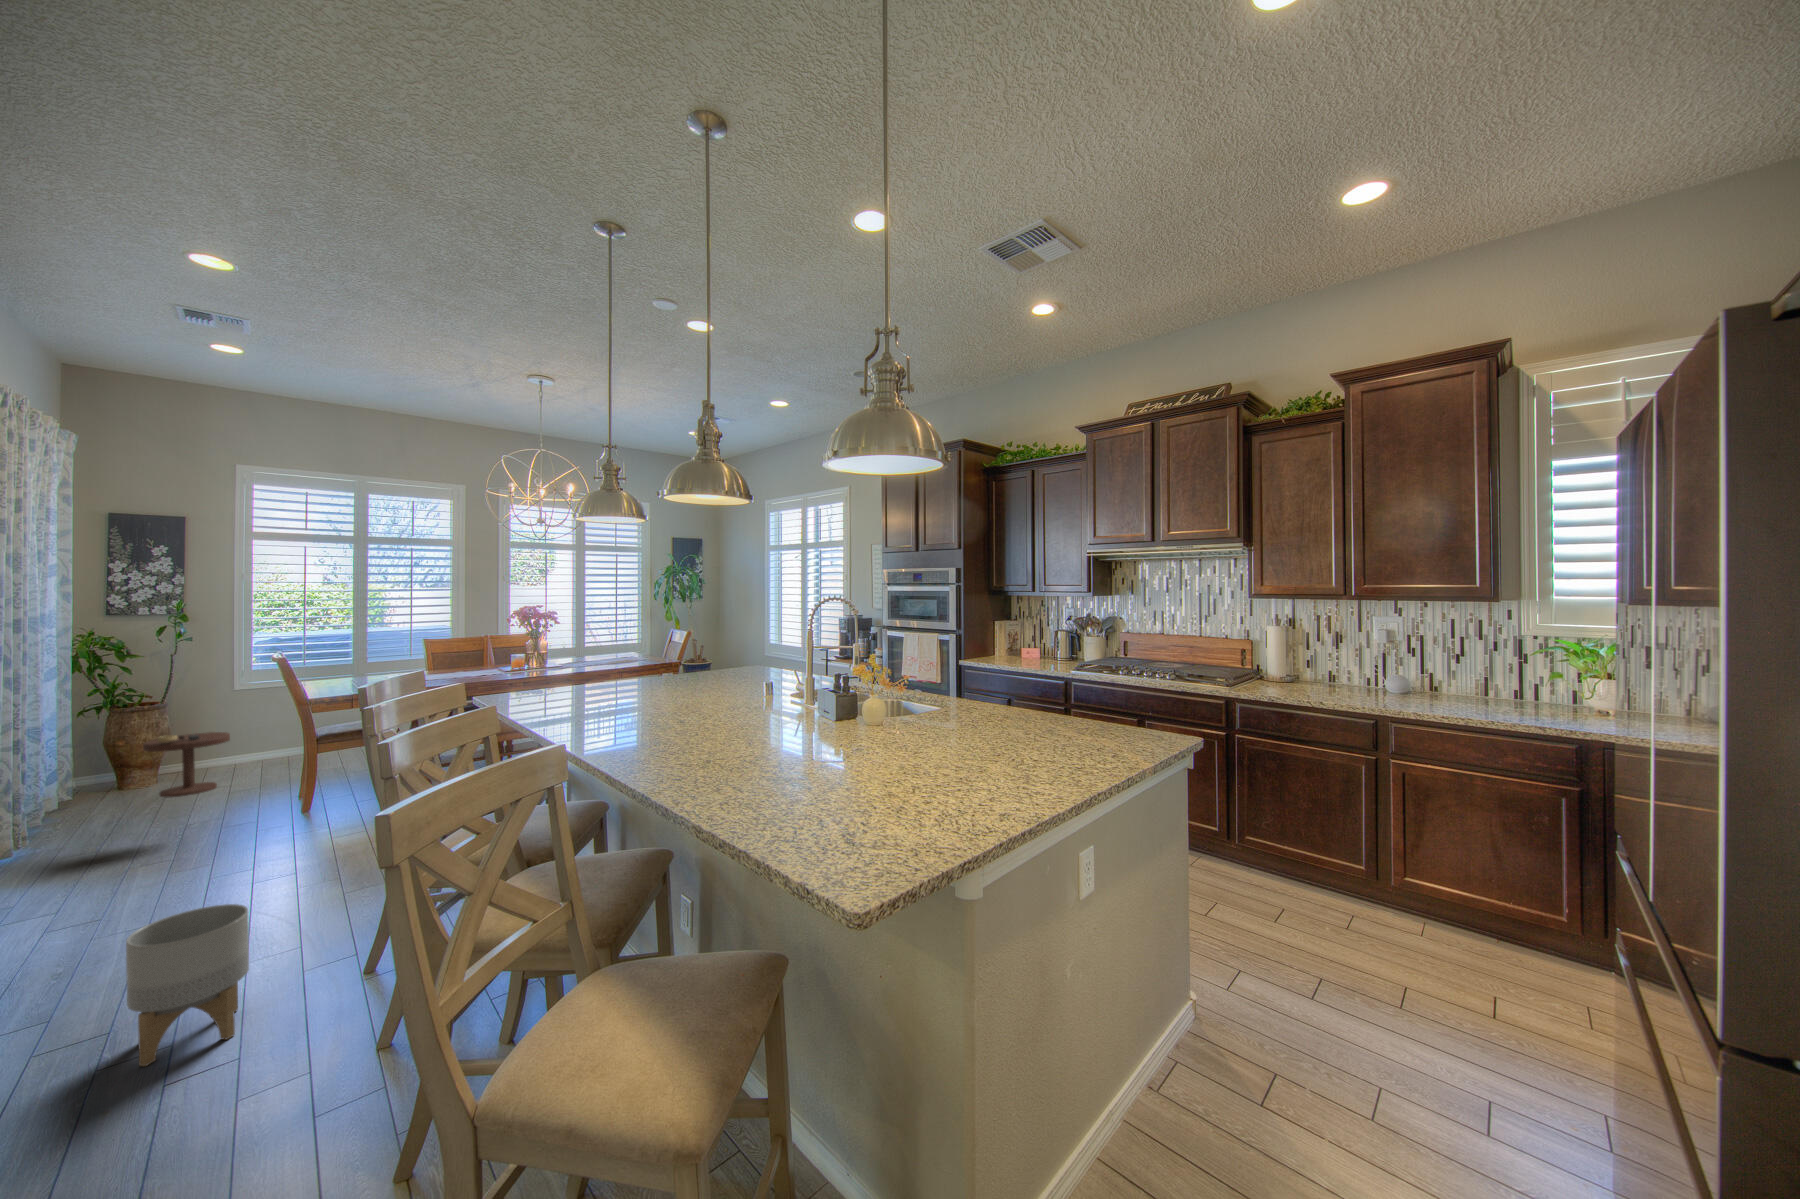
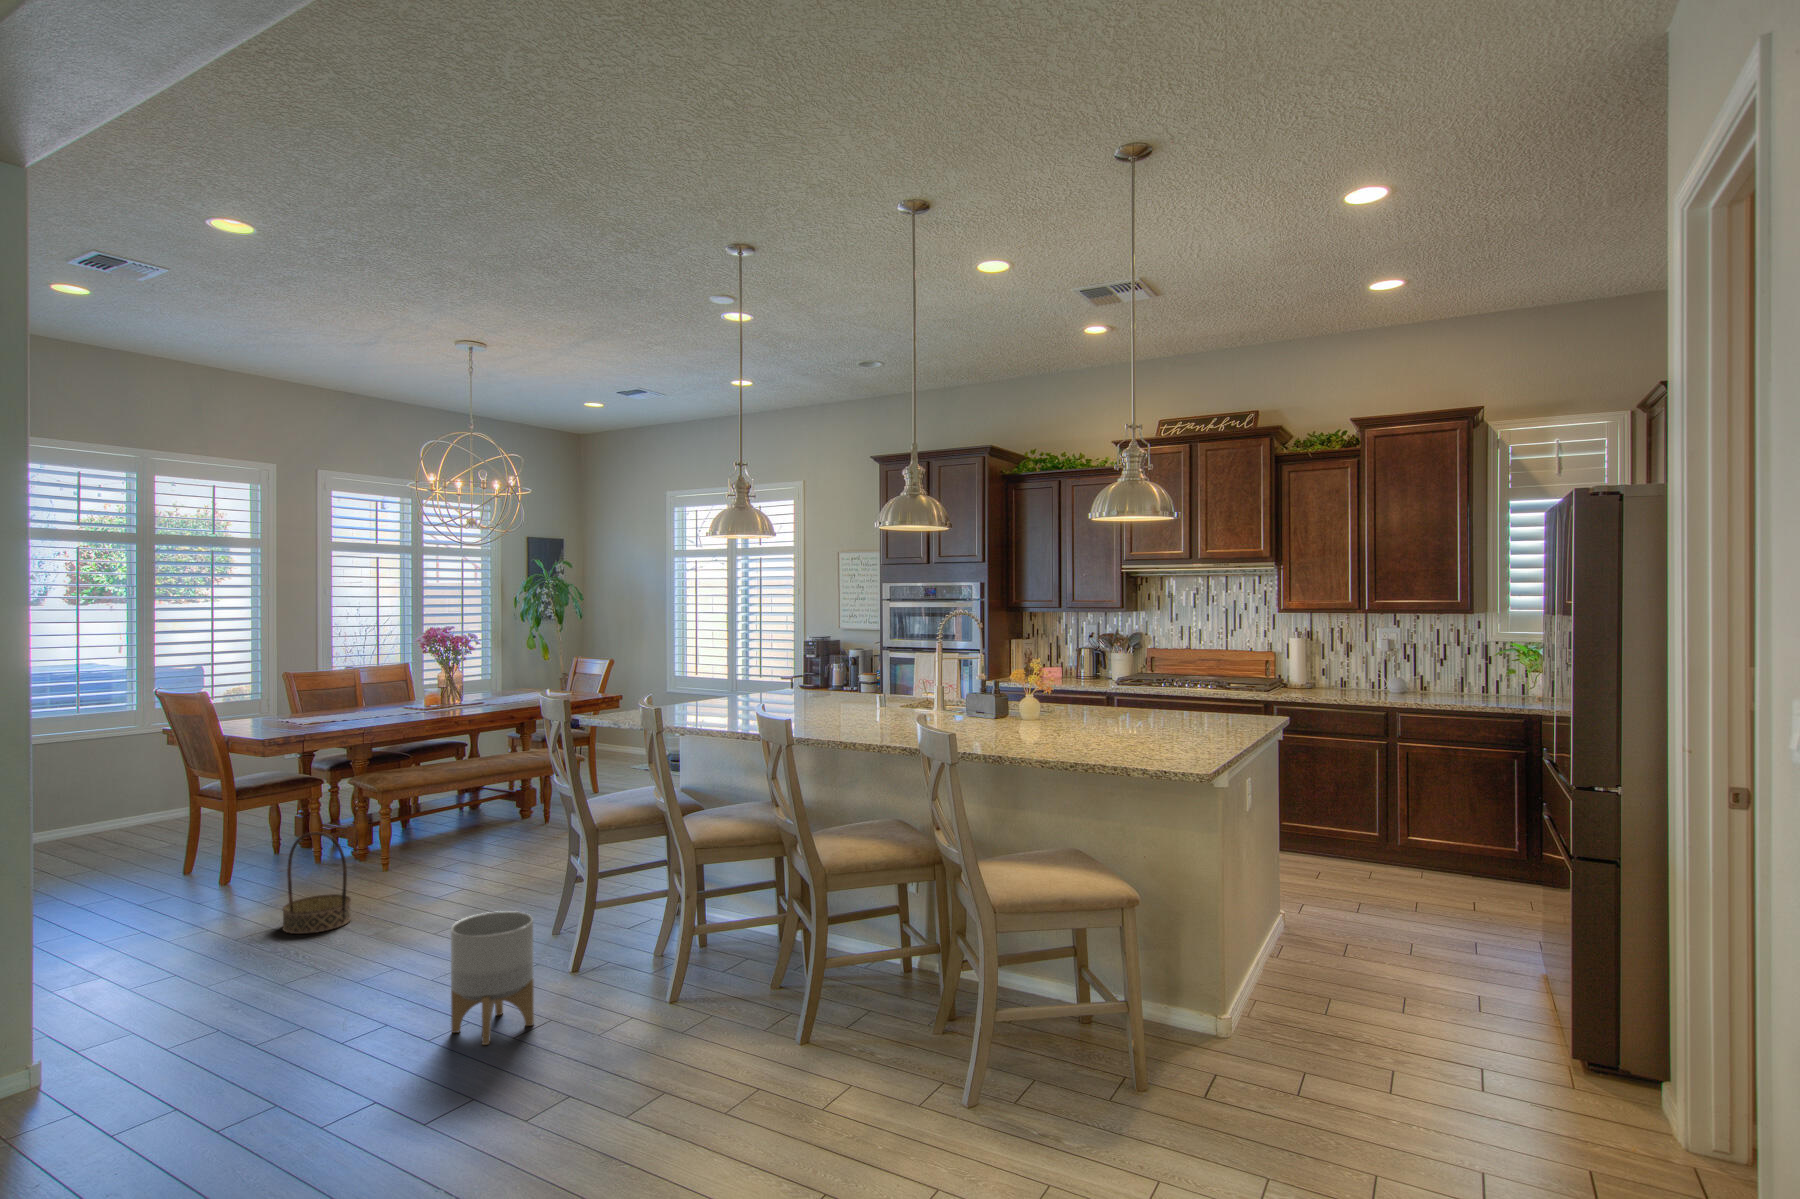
side table: present [143,732,230,798] -> none [83,787,175,925]
basket: none [260,780,330,870] -> present [283,832,351,934]

